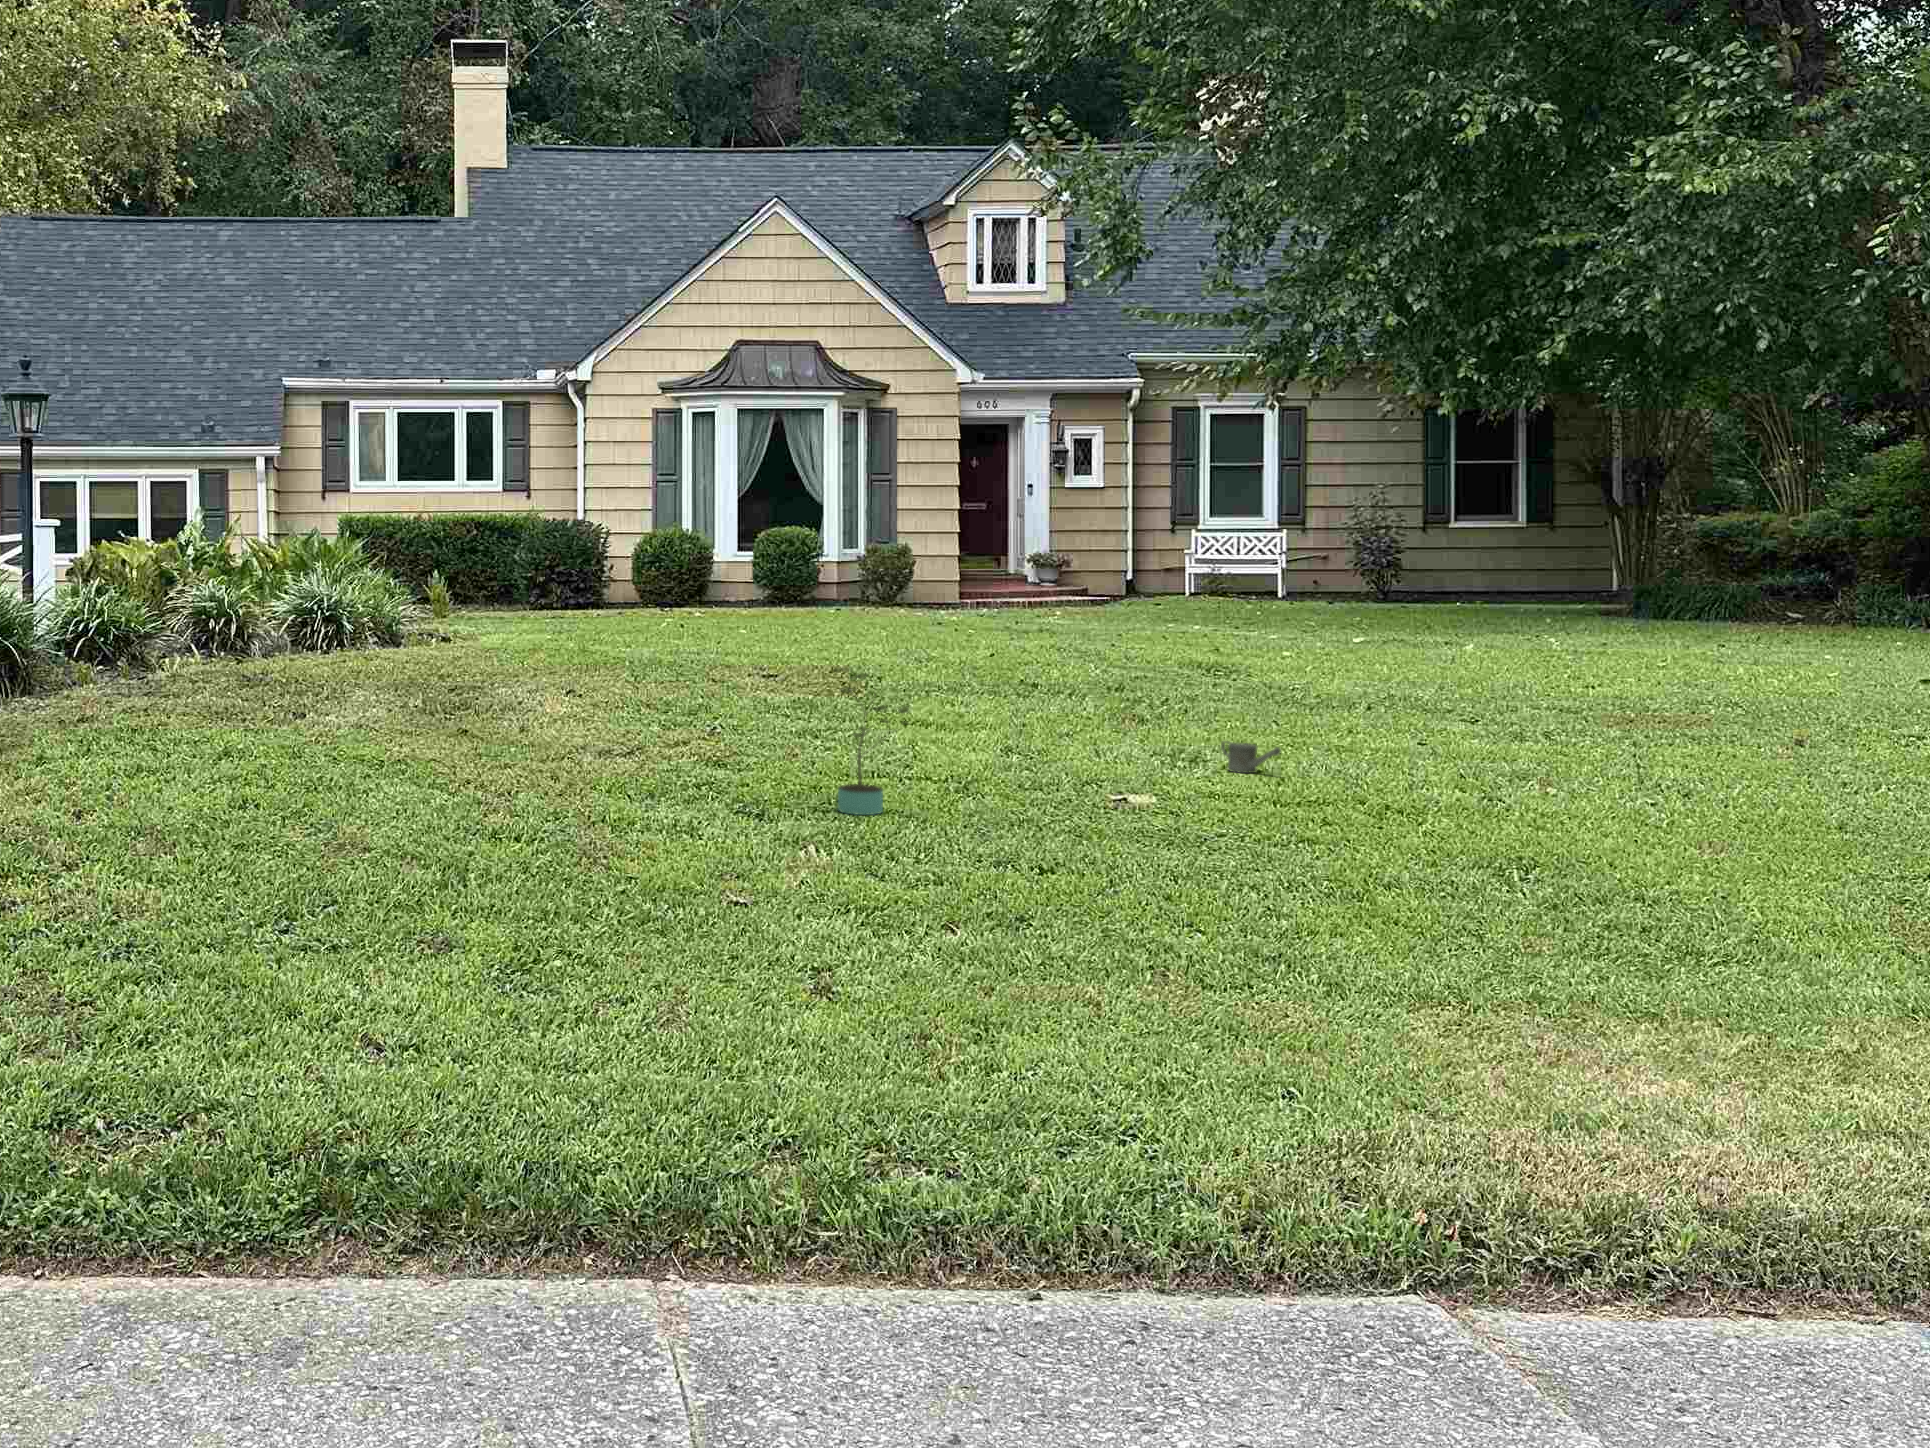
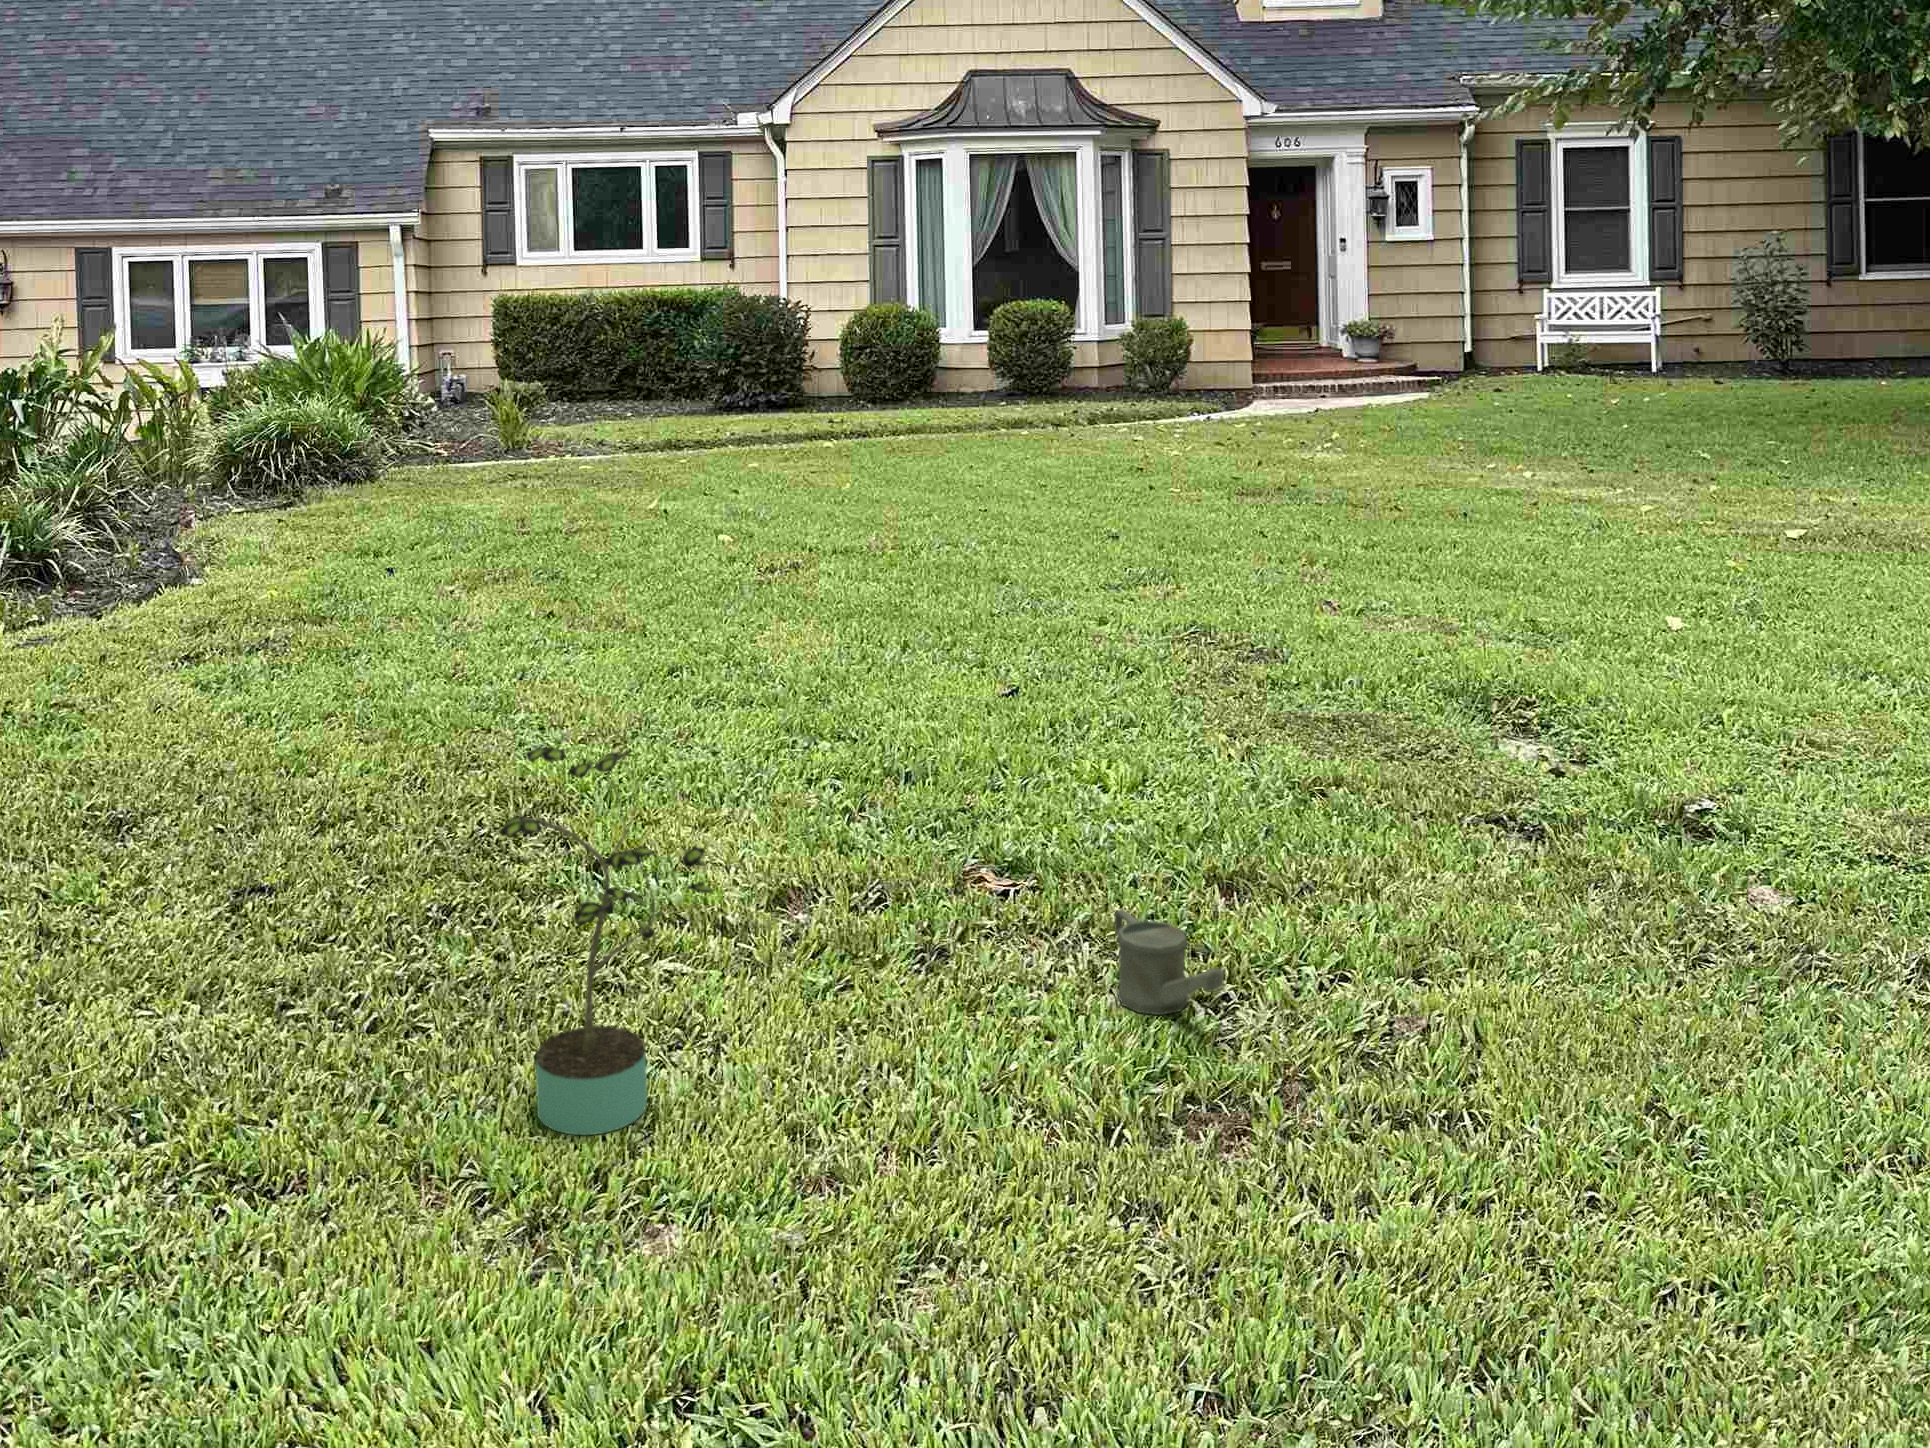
watering can: present [1221,741,1281,773] -> present [1114,909,1224,1015]

